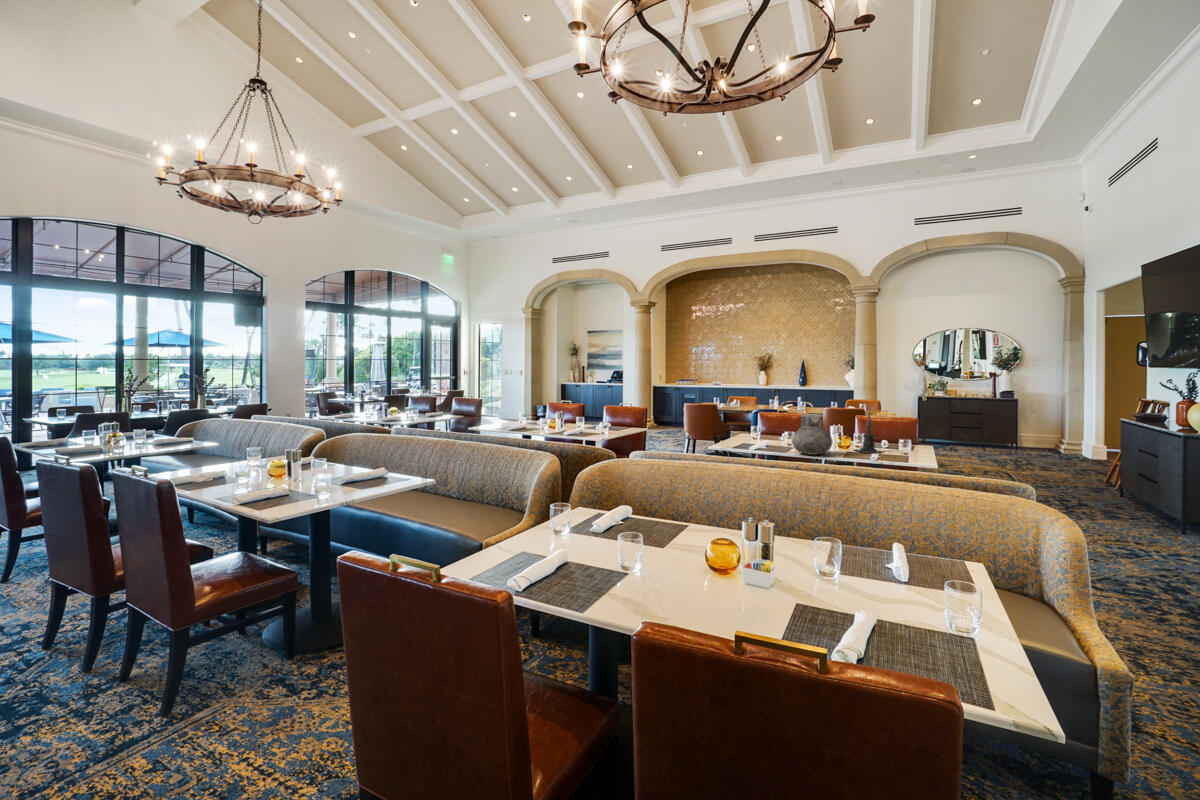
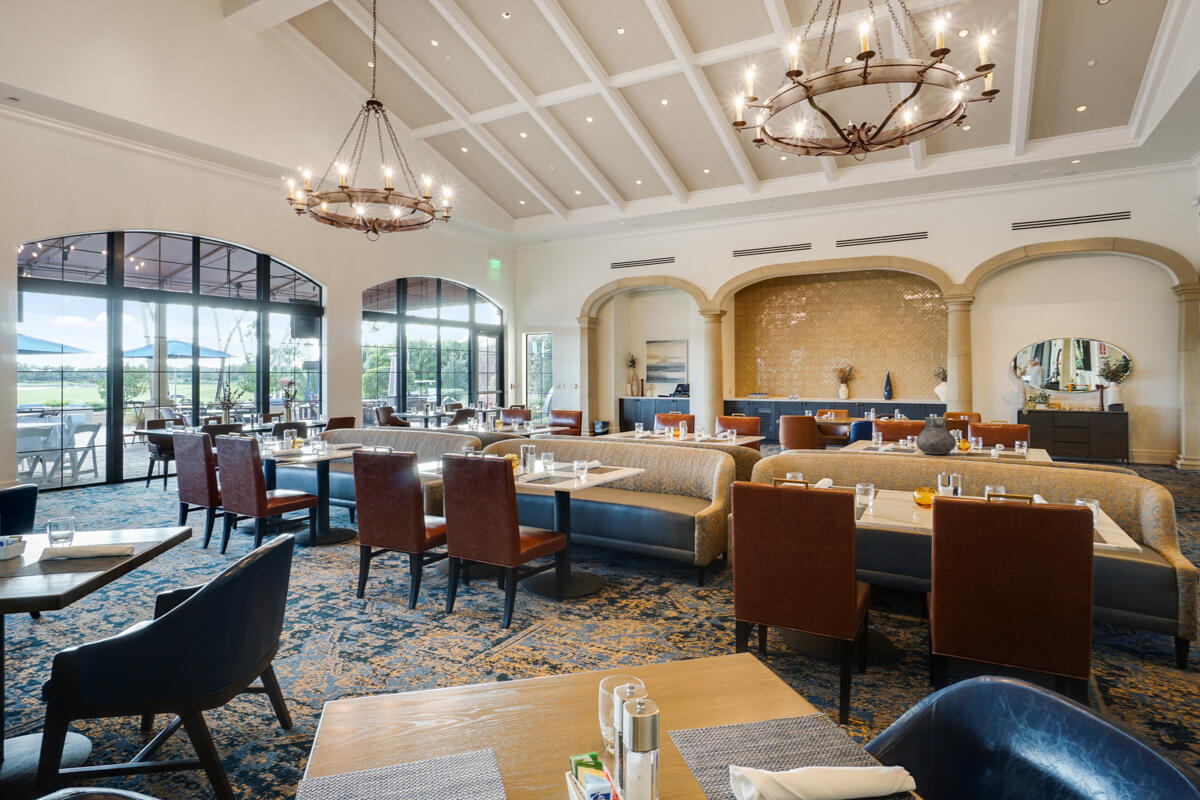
candle holder: present [856,412,881,453] -> none [972,410,1005,453]

